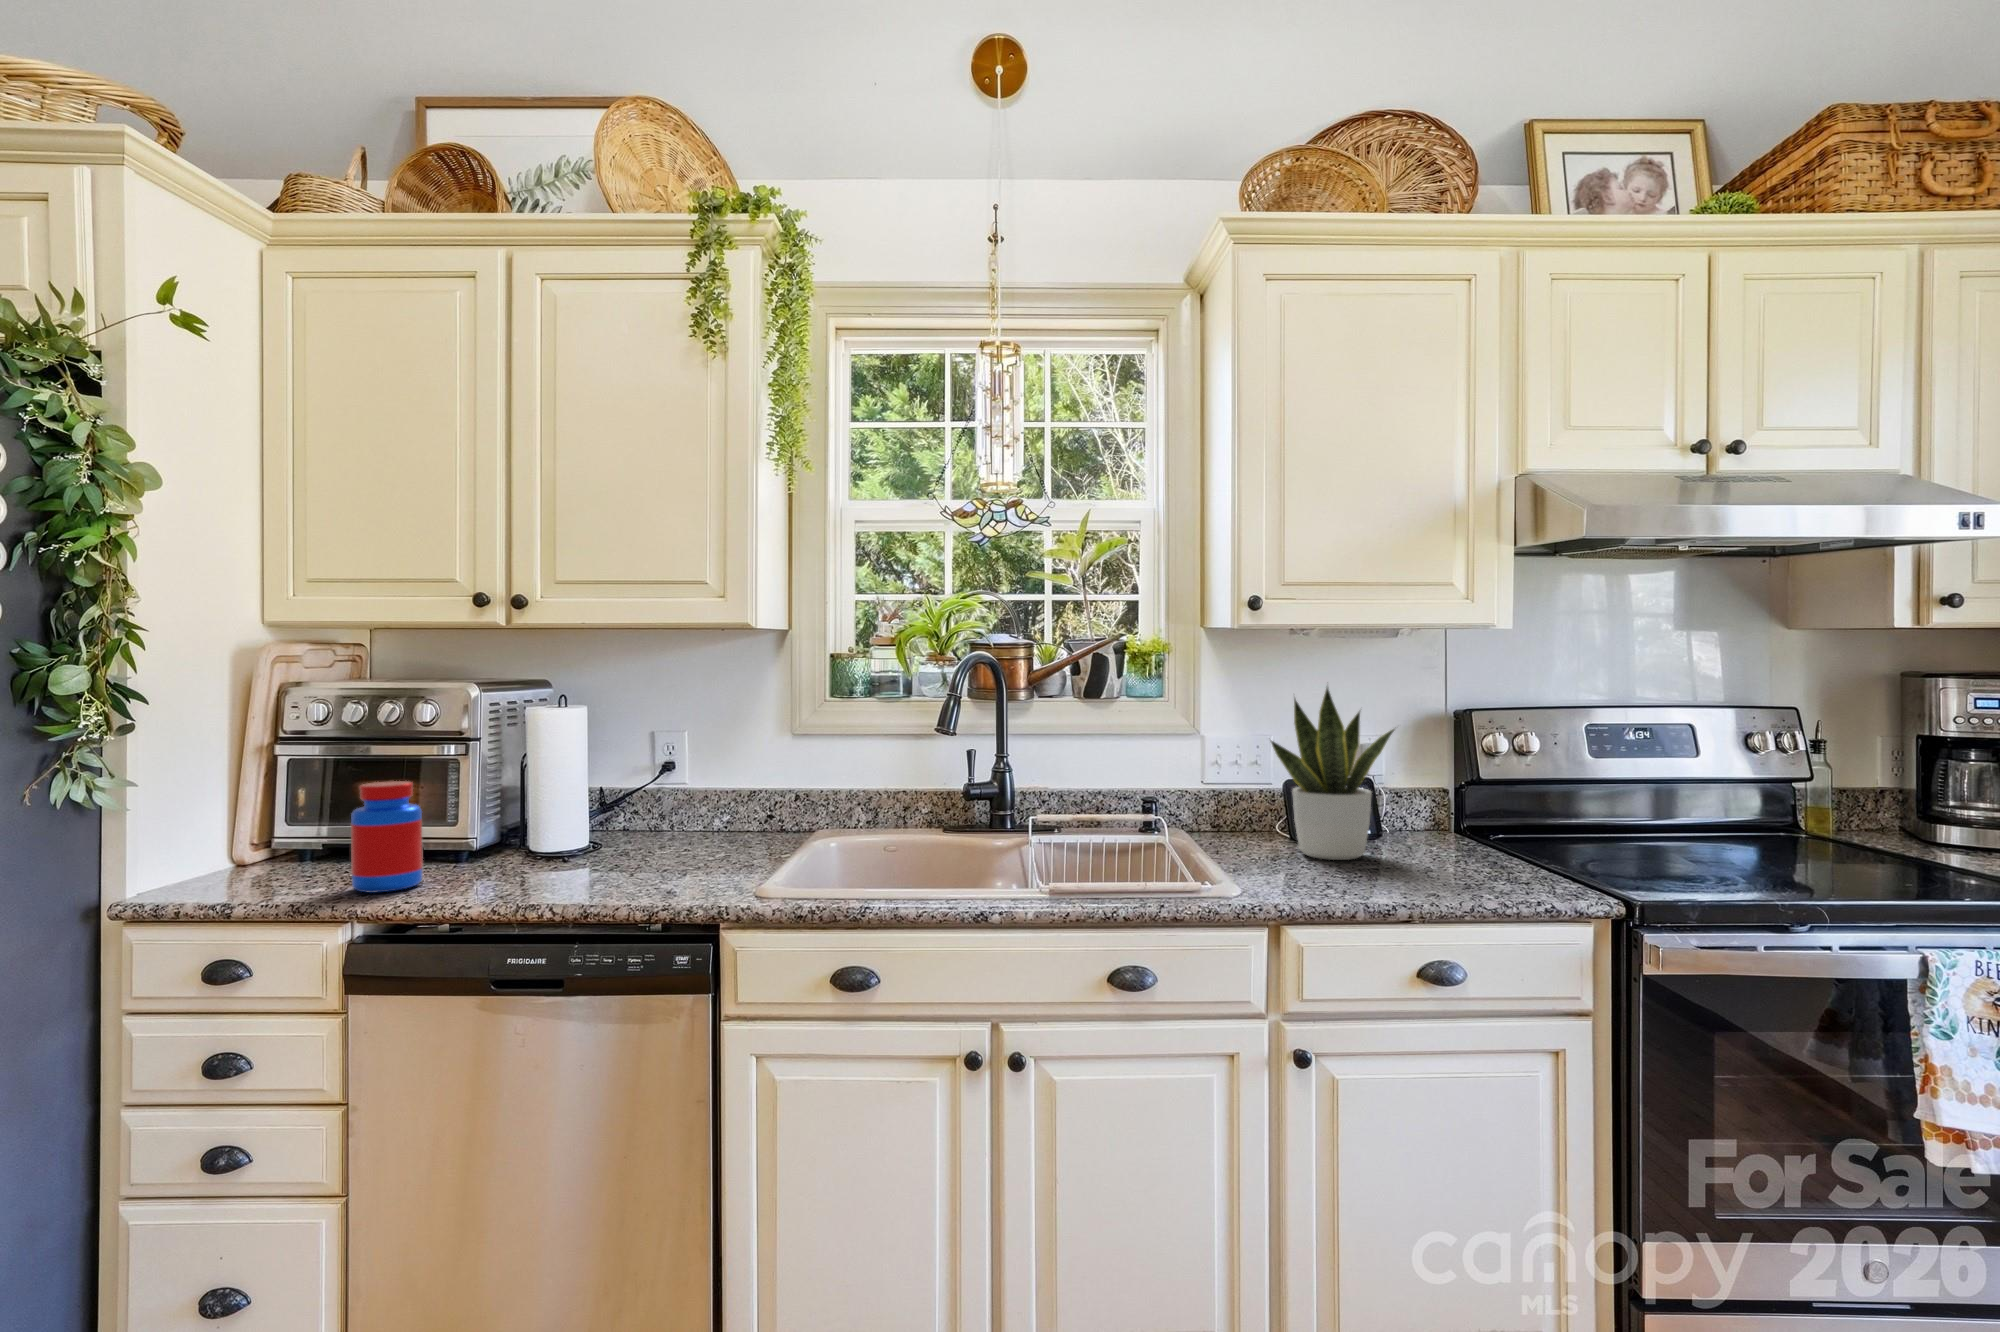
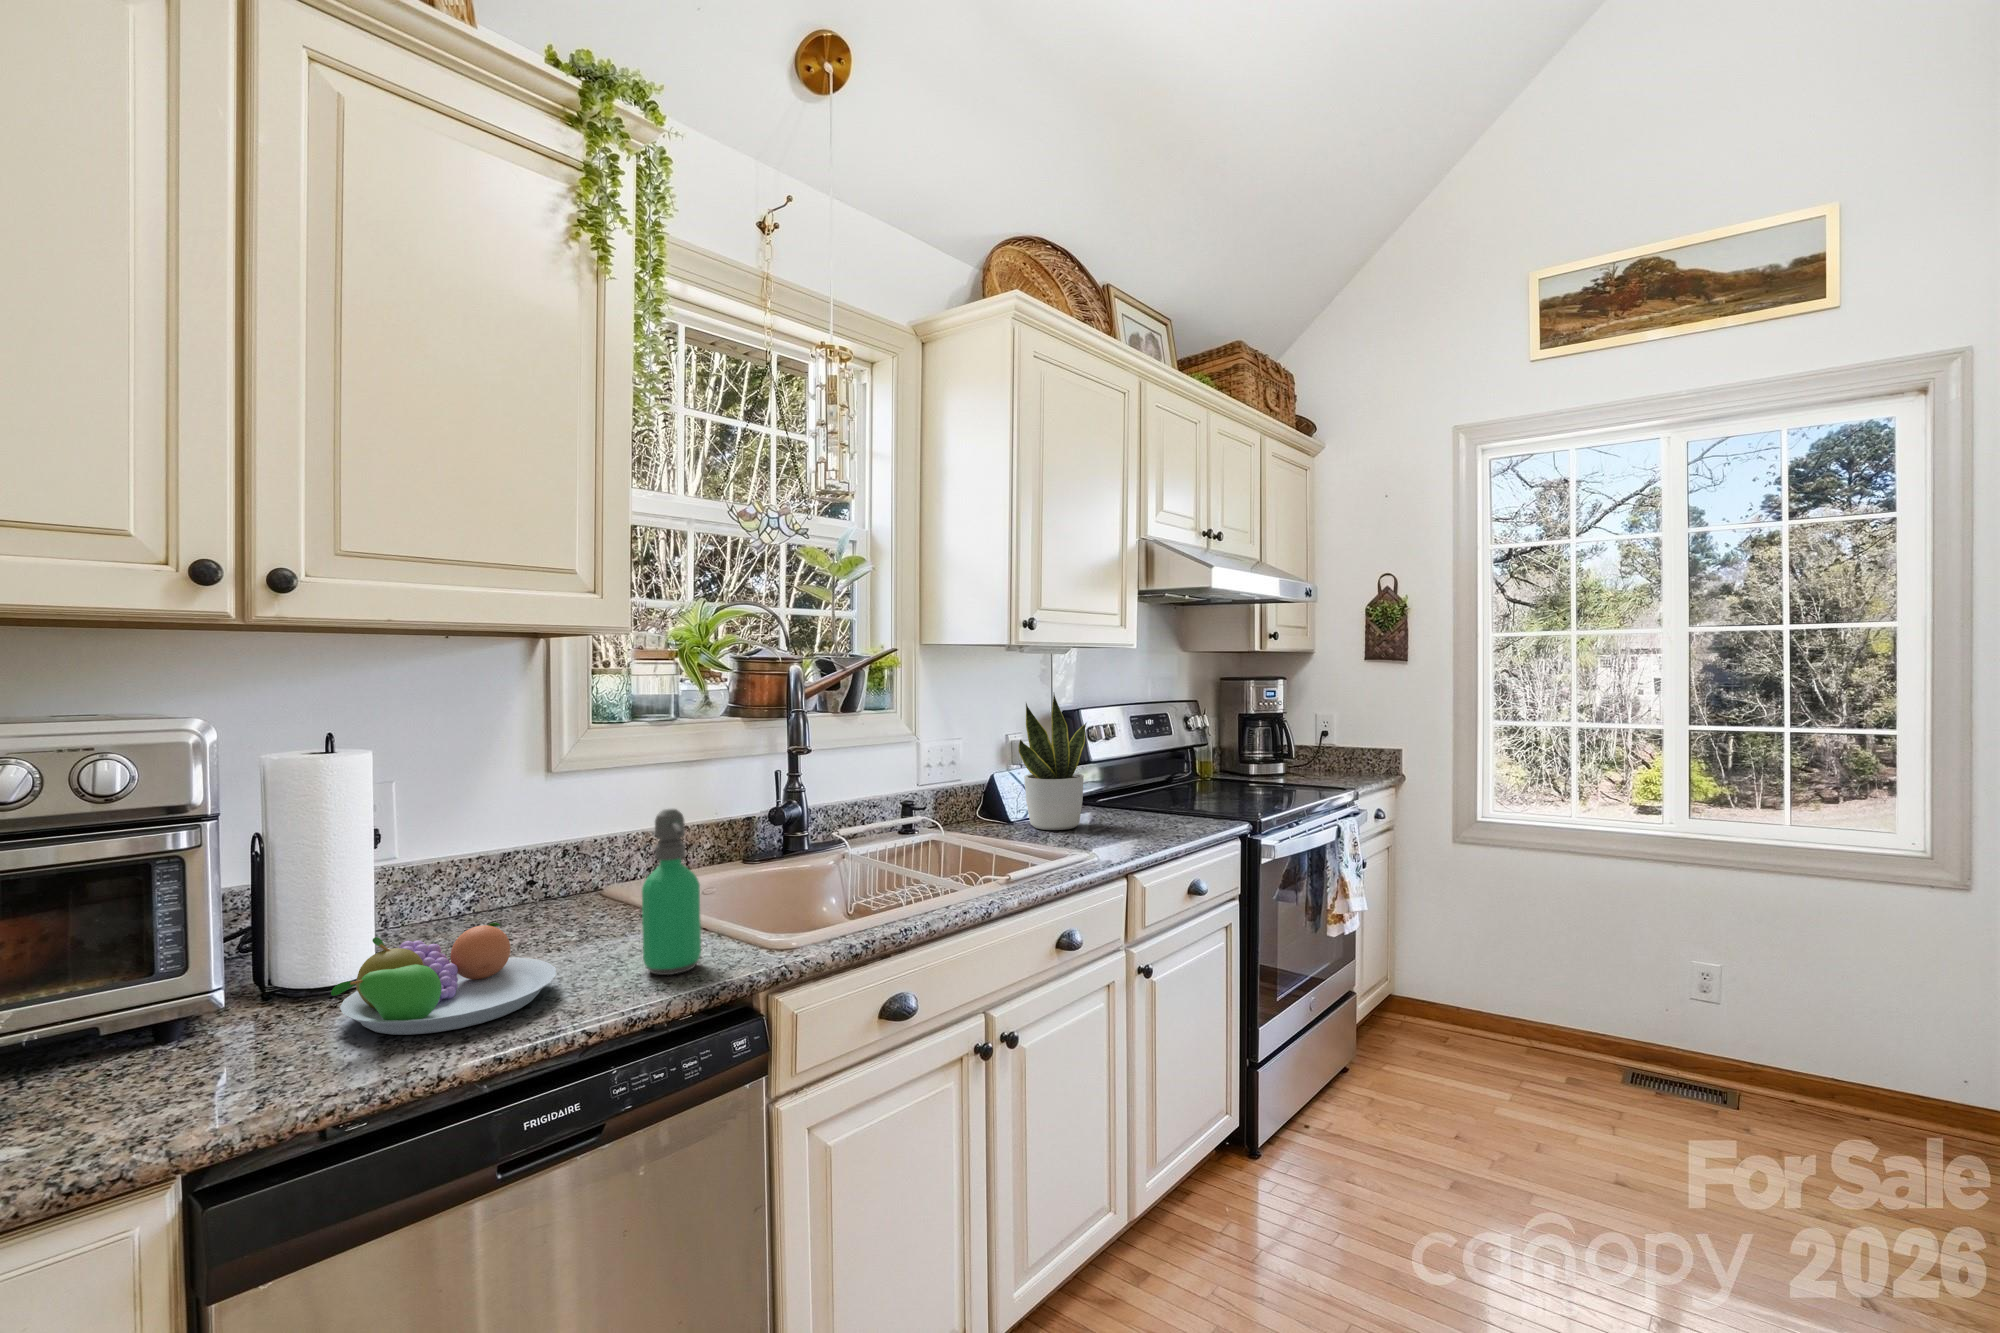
soap dispenser: none [665,761,711,892] -> present [642,809,701,975]
jar: present [351,781,423,893] -> none [77,907,229,1125]
fruit bowl: none [479,824,632,890] -> present [331,923,556,1035]

